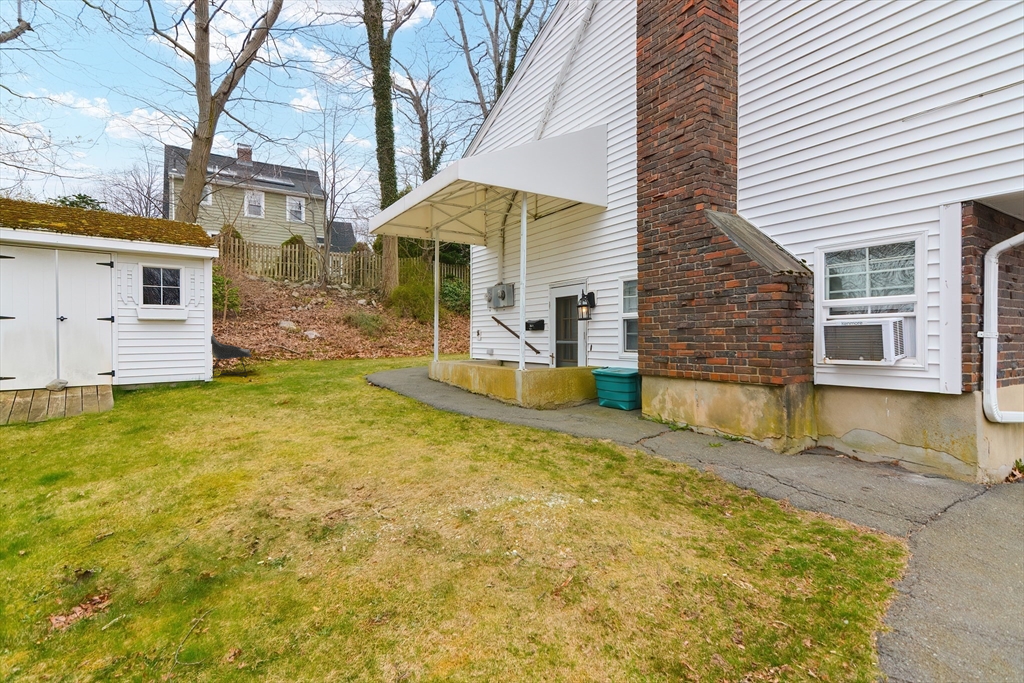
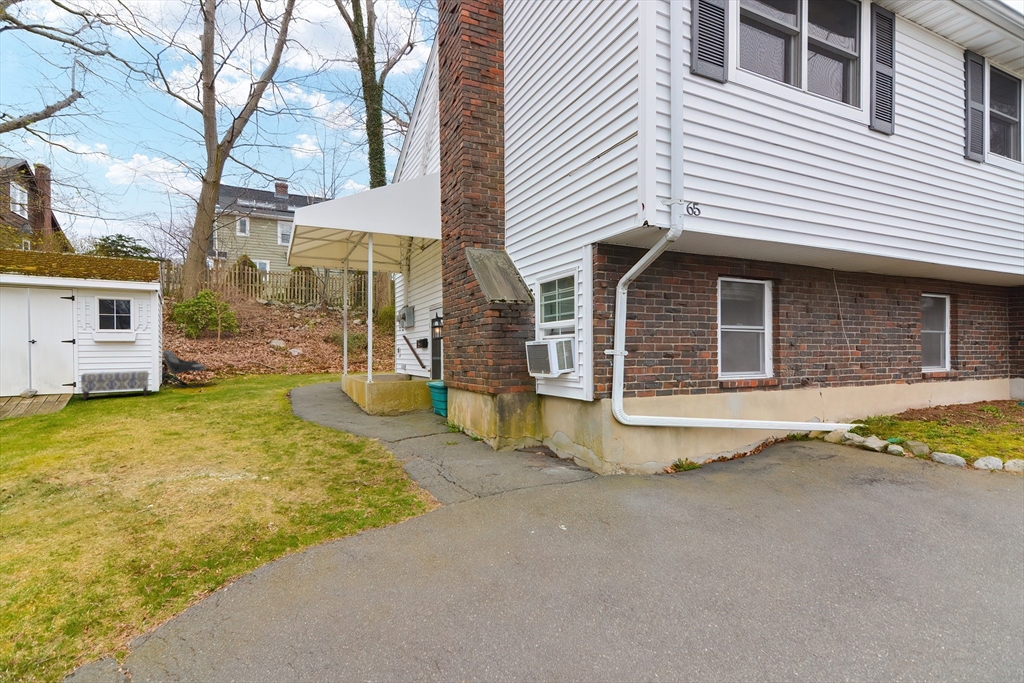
bench: none [127,356,206,391] -> present [81,371,149,399]

